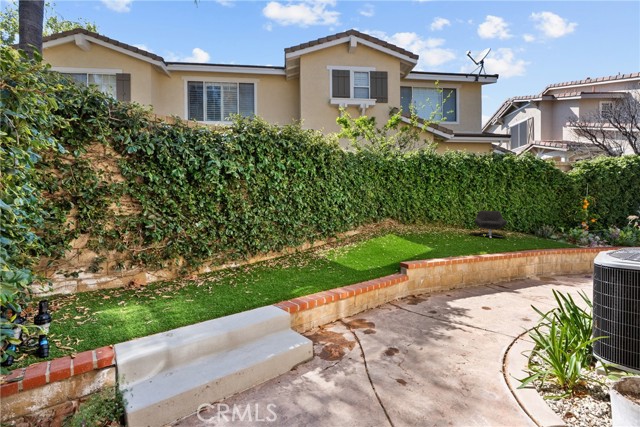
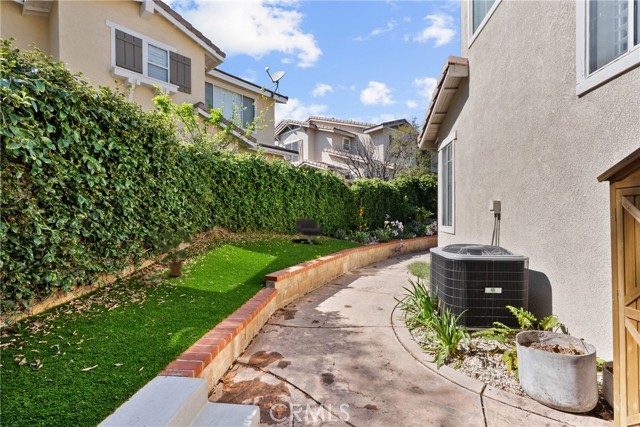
house plant: none [317,218,351,253] -> present [152,229,193,276]

